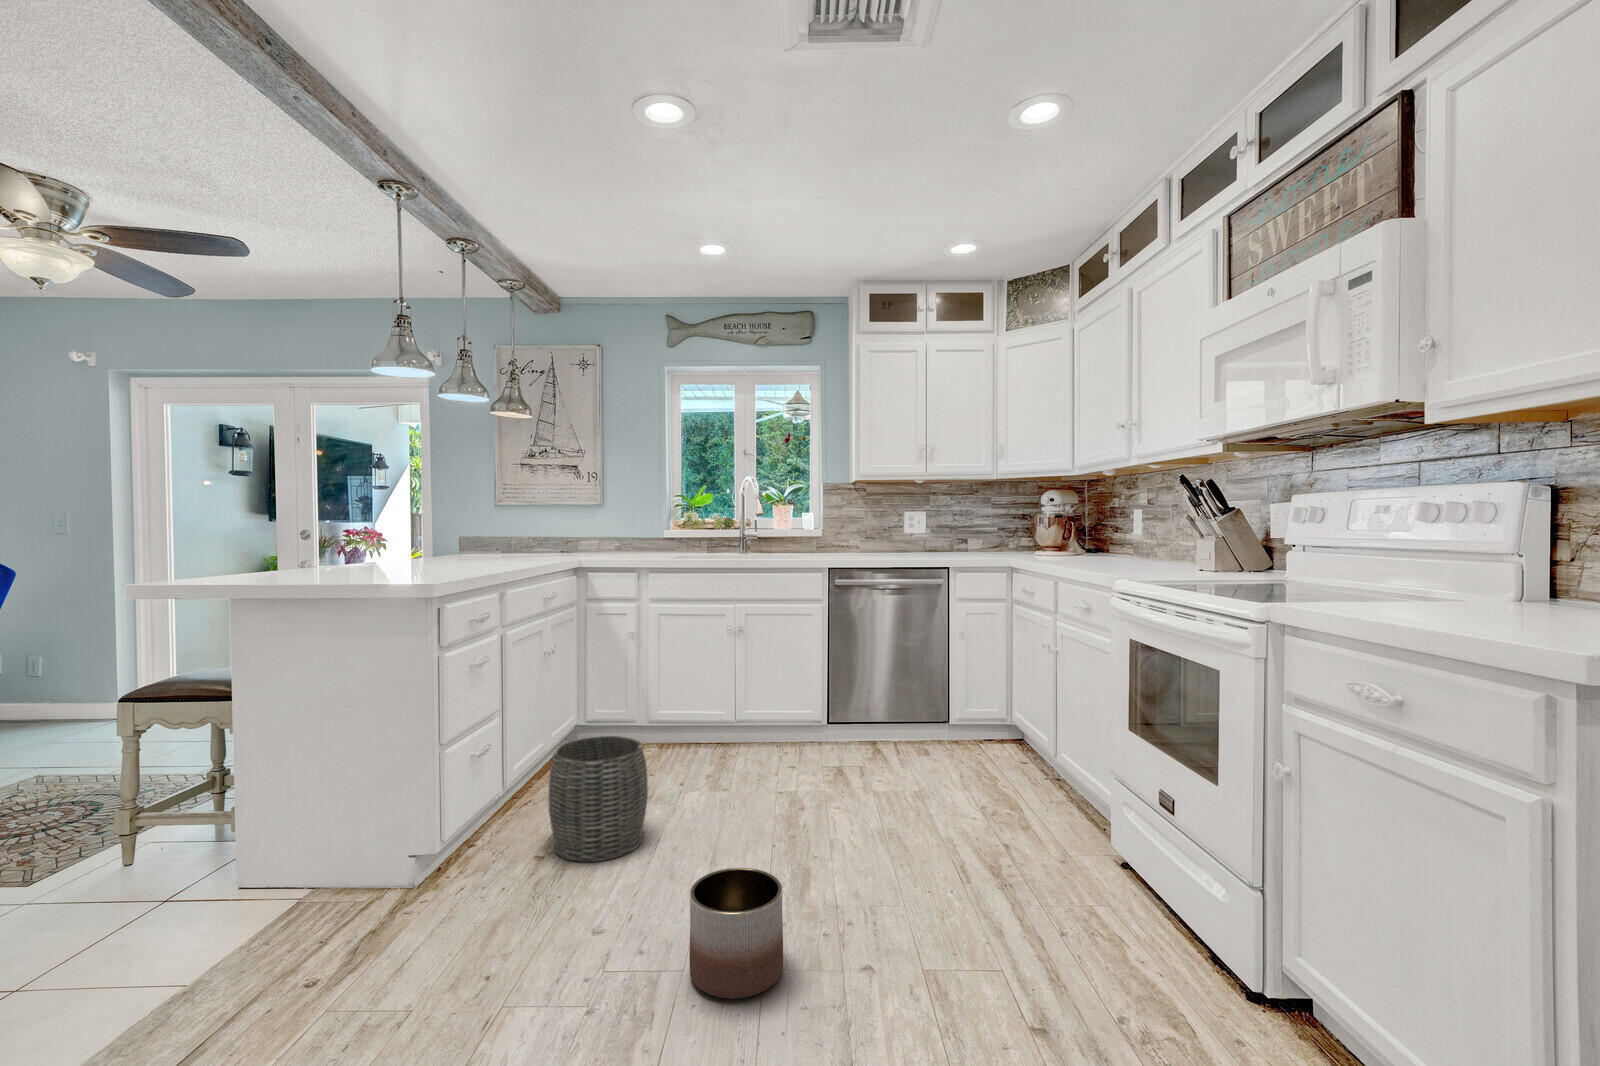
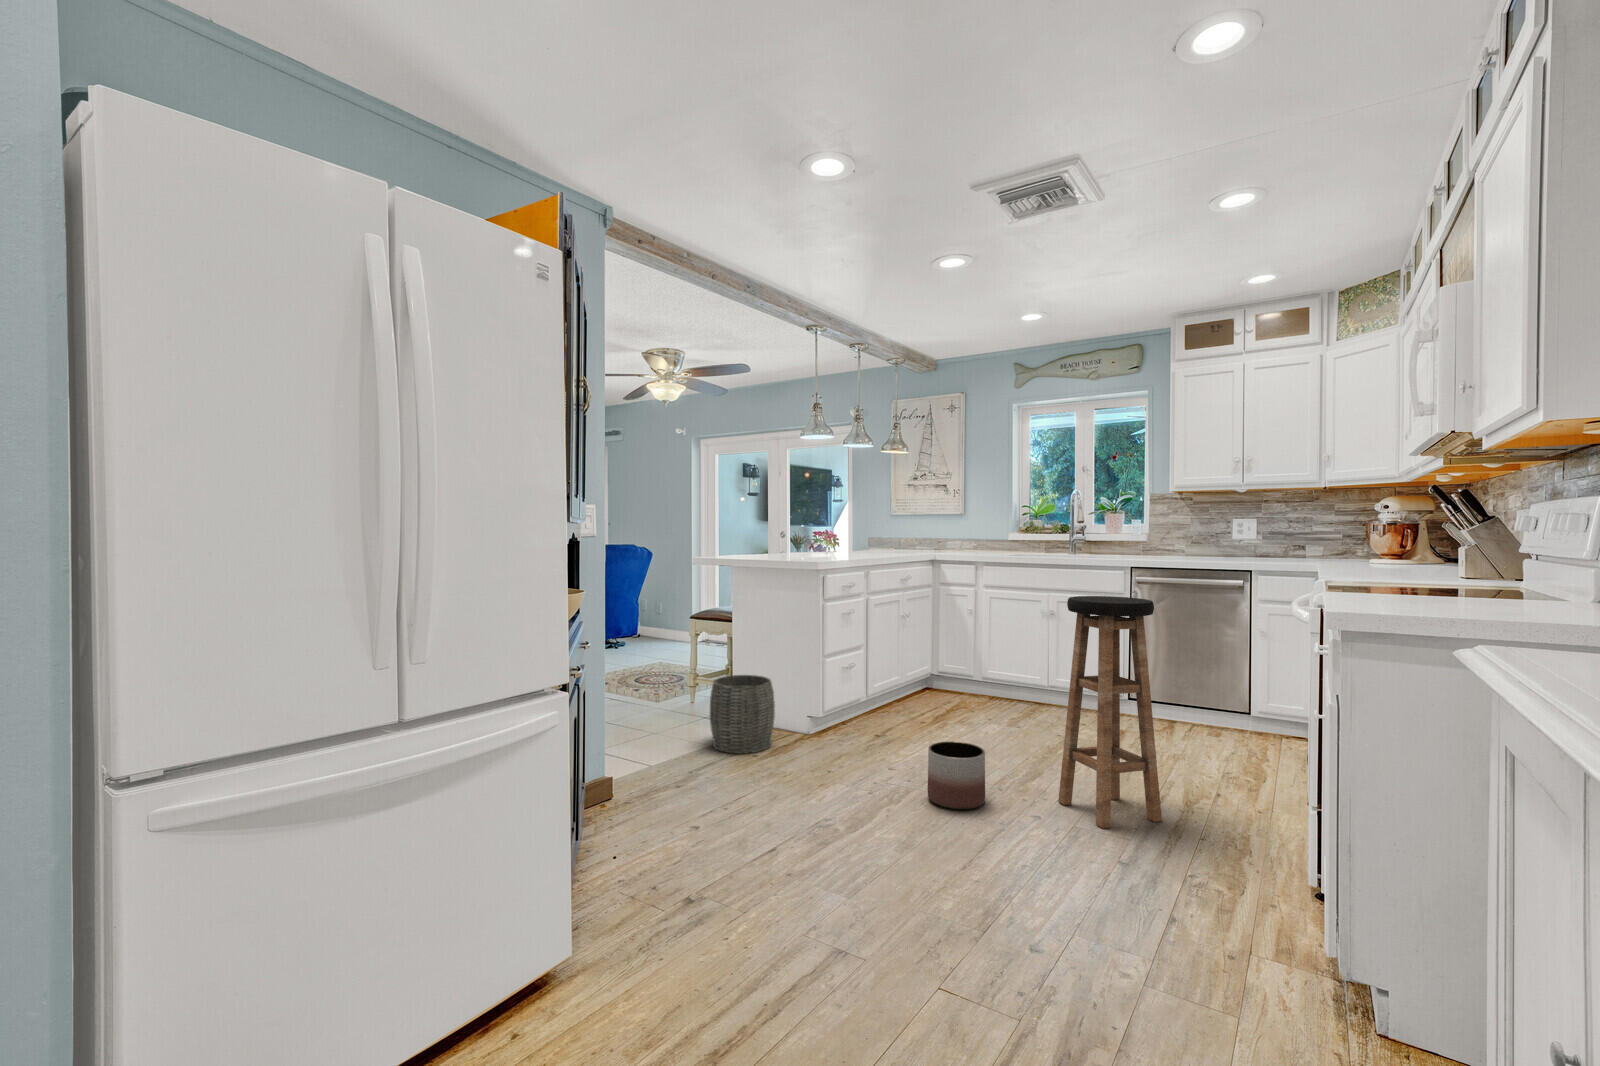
bar stool: none [868,615,998,957] -> present [1058,596,1162,828]
woven basket: present [549,736,648,862] -> present [710,675,775,754]

